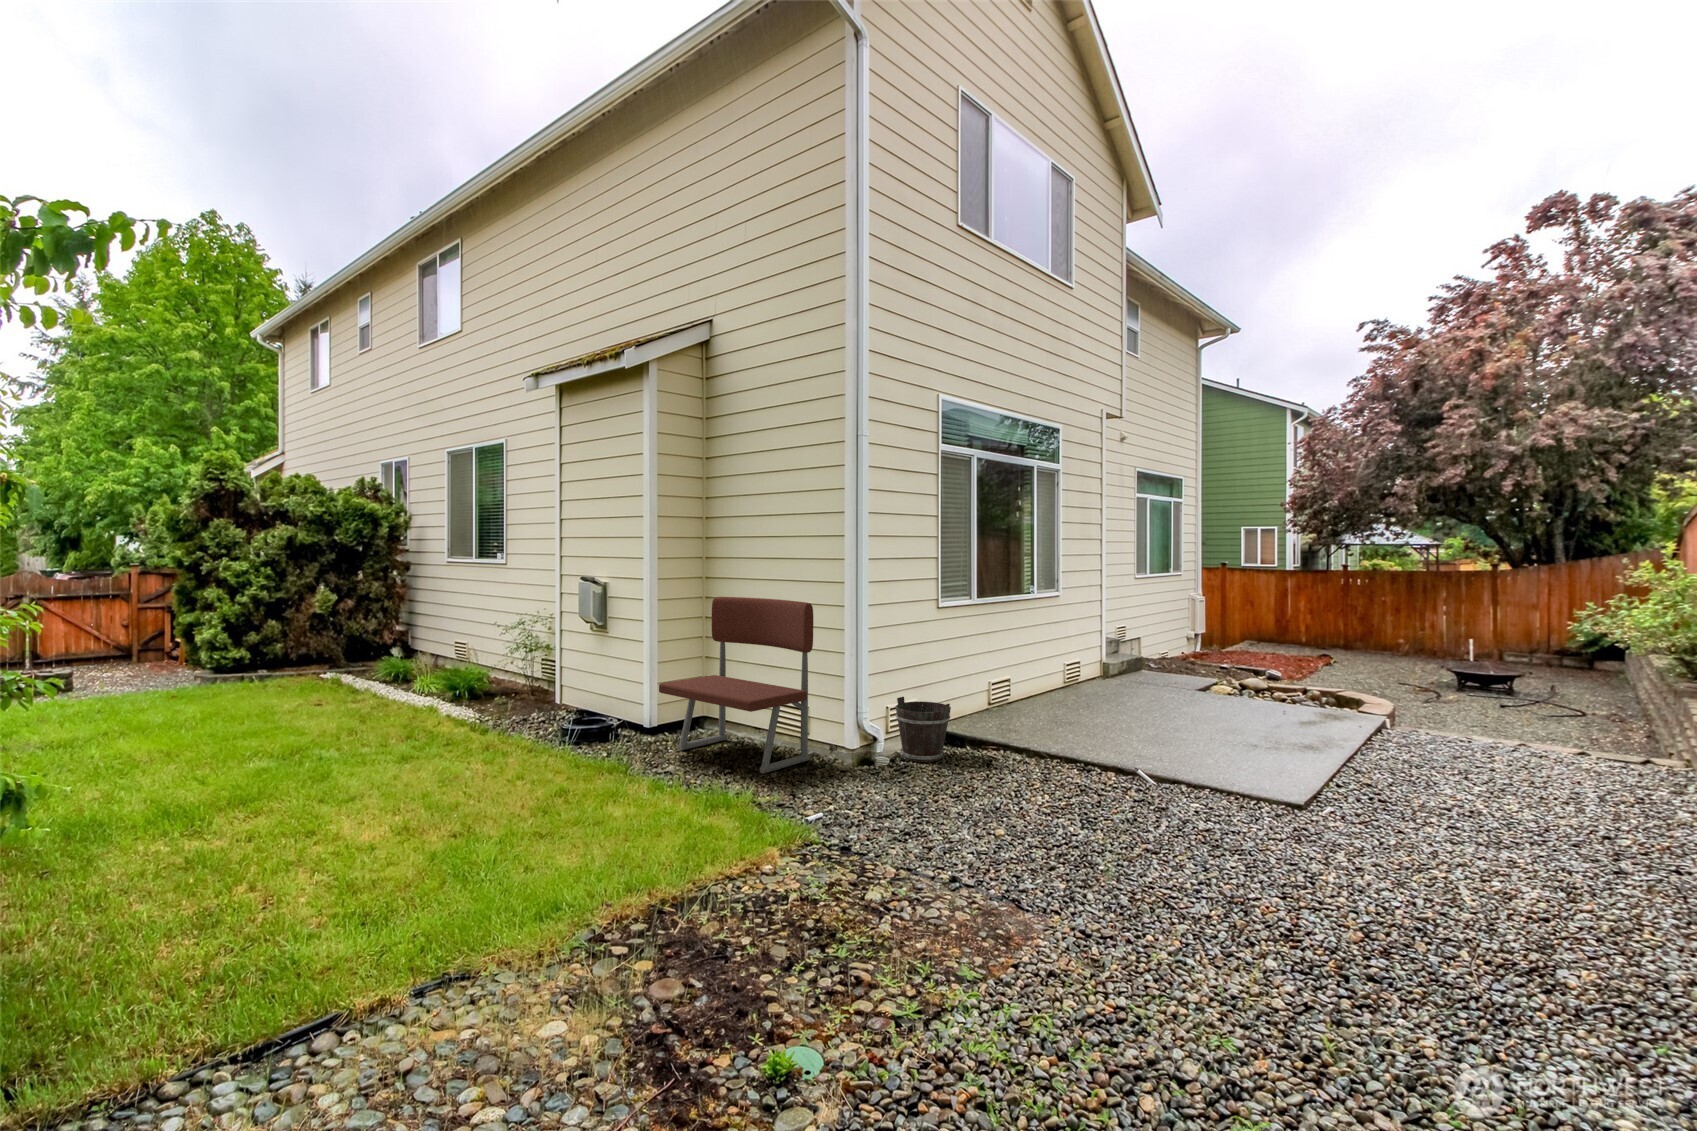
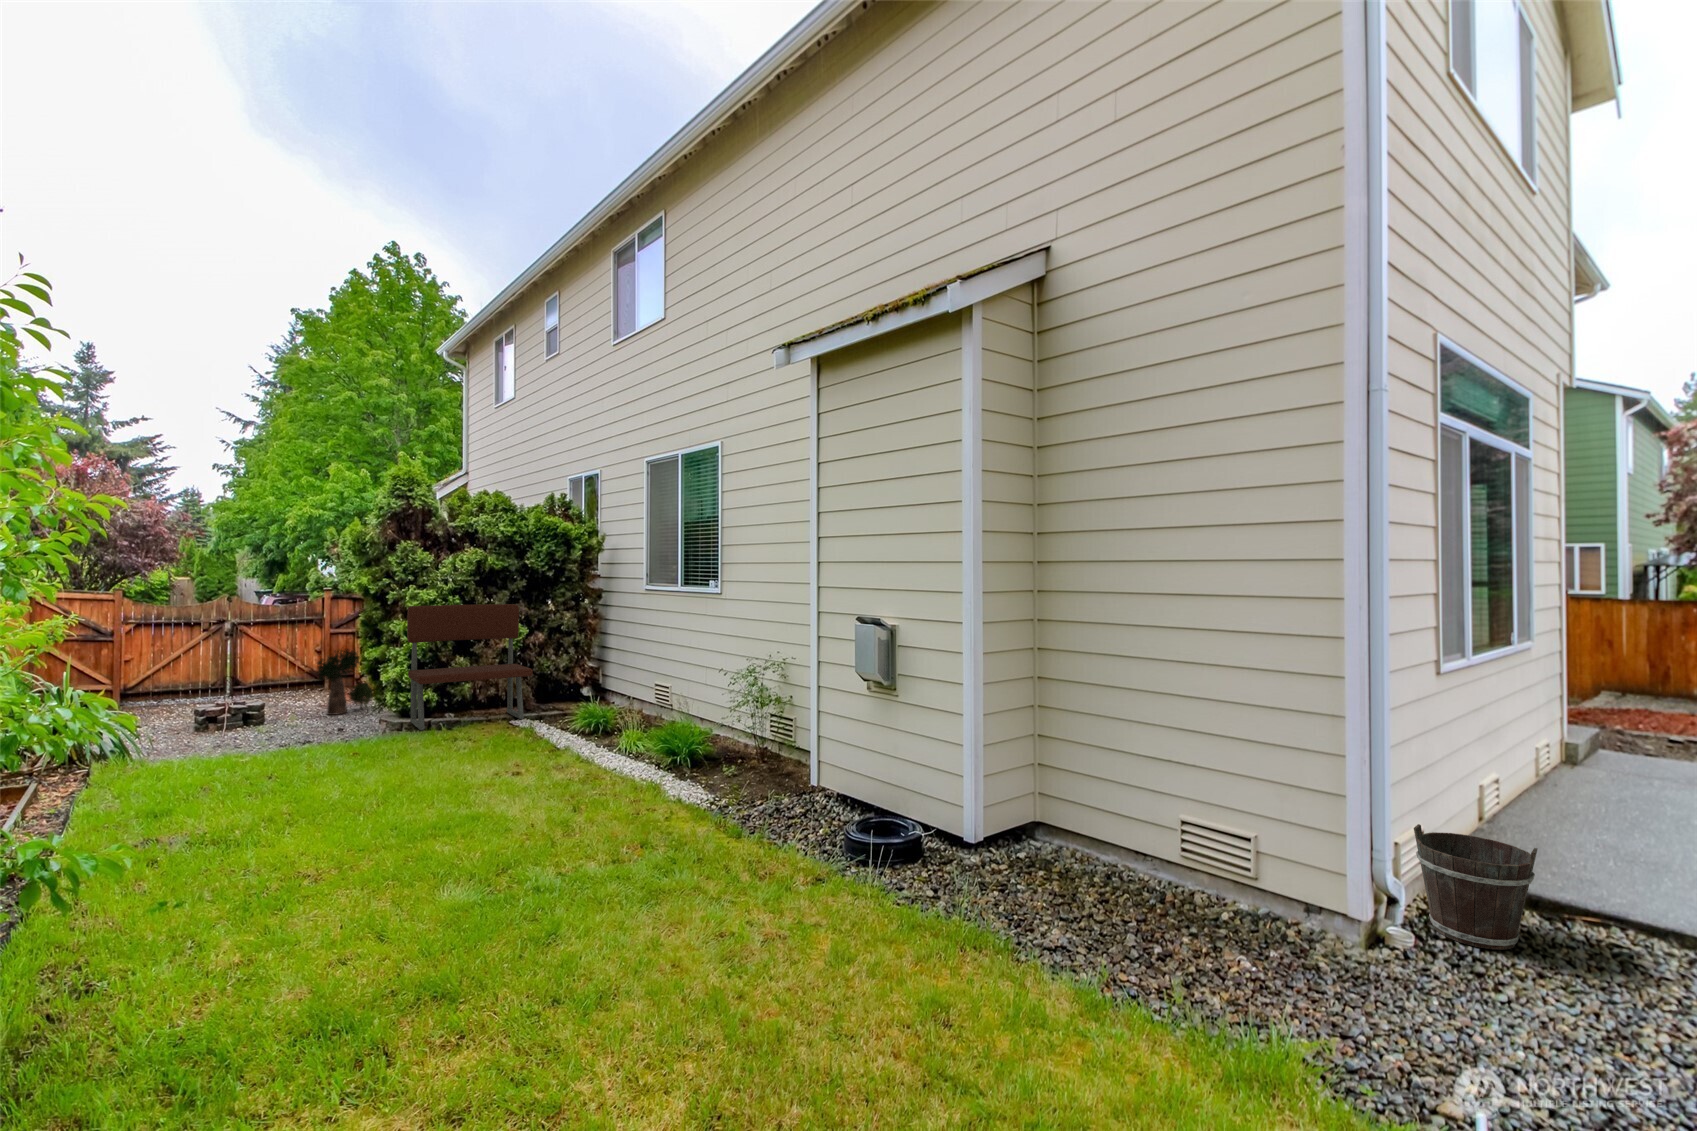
bench: present [659,597,813,774] -> present [407,604,533,730]
potted plant: none [130,614,190,673] -> present [317,649,373,715]

